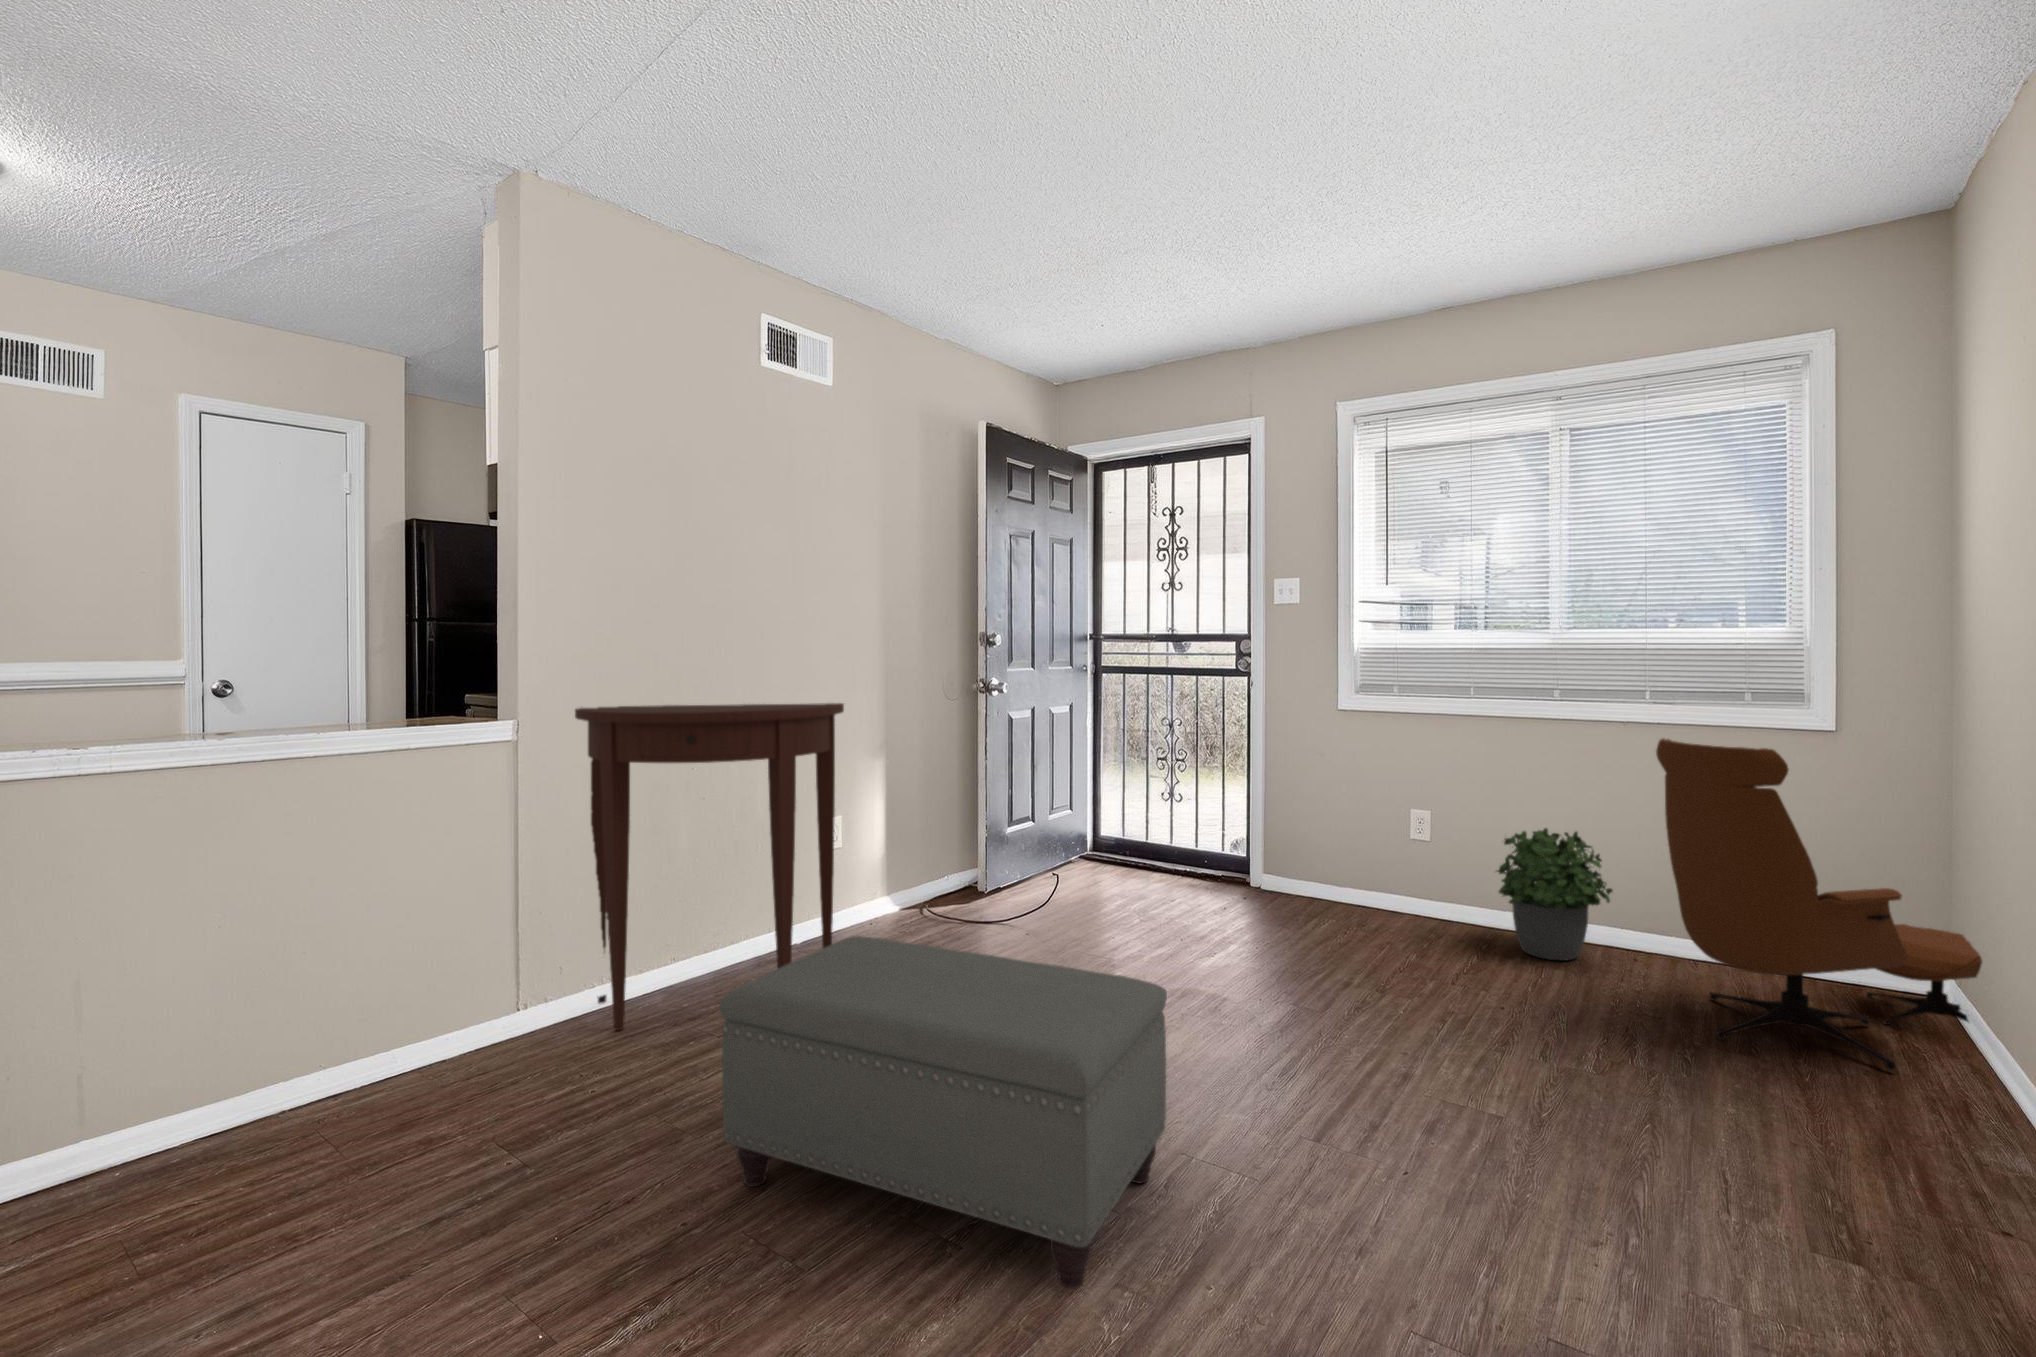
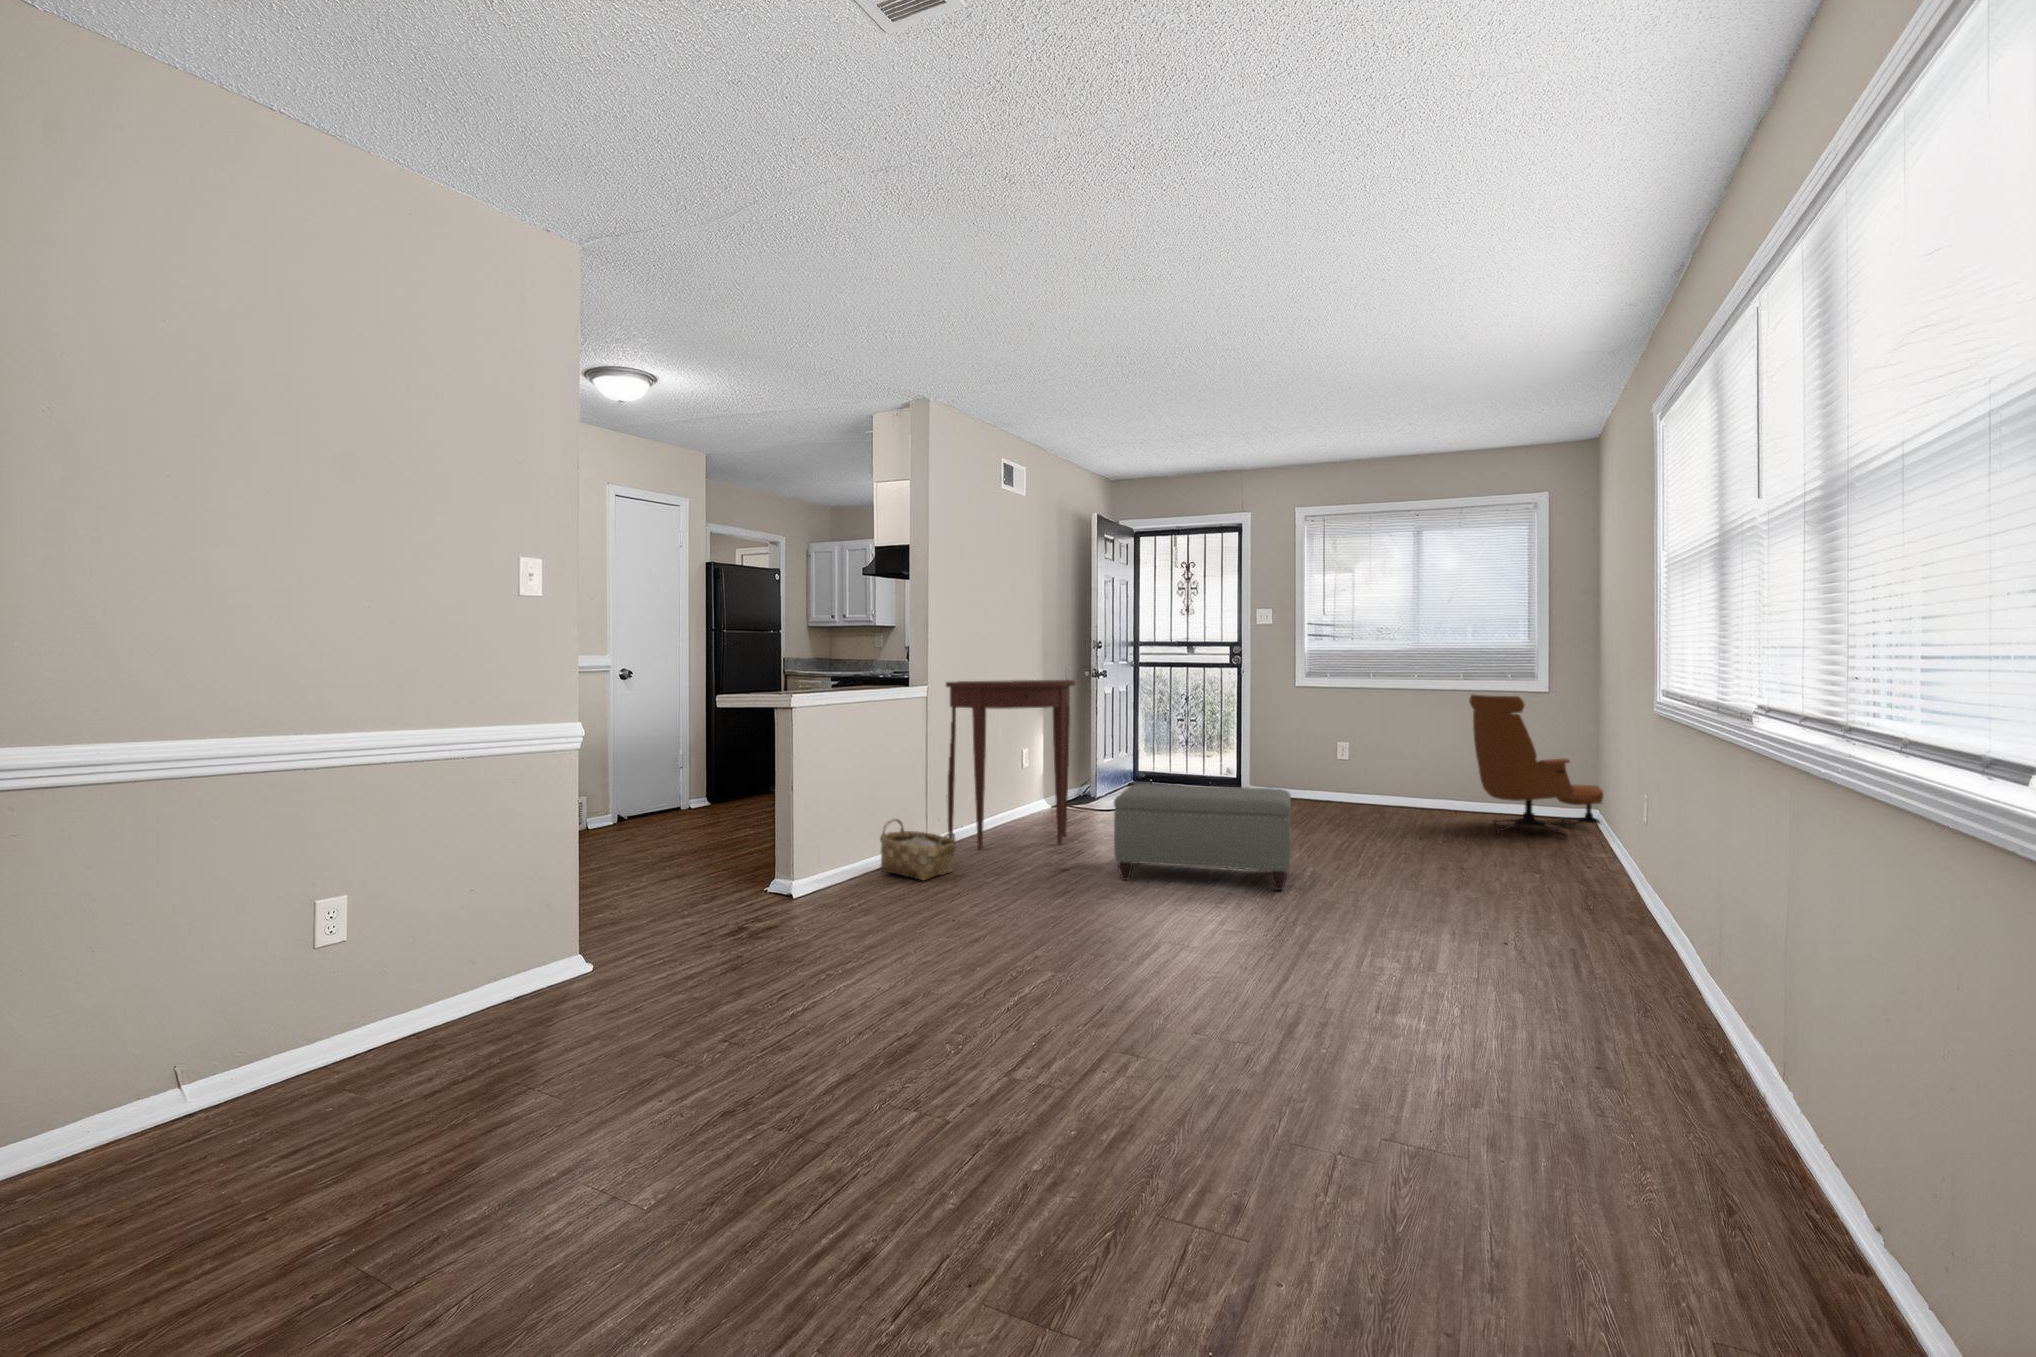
potted plant: present [1497,828,1613,960] -> none [1387,745,1447,815]
woven basket: none [289,991,453,1151] -> present [880,819,957,881]

